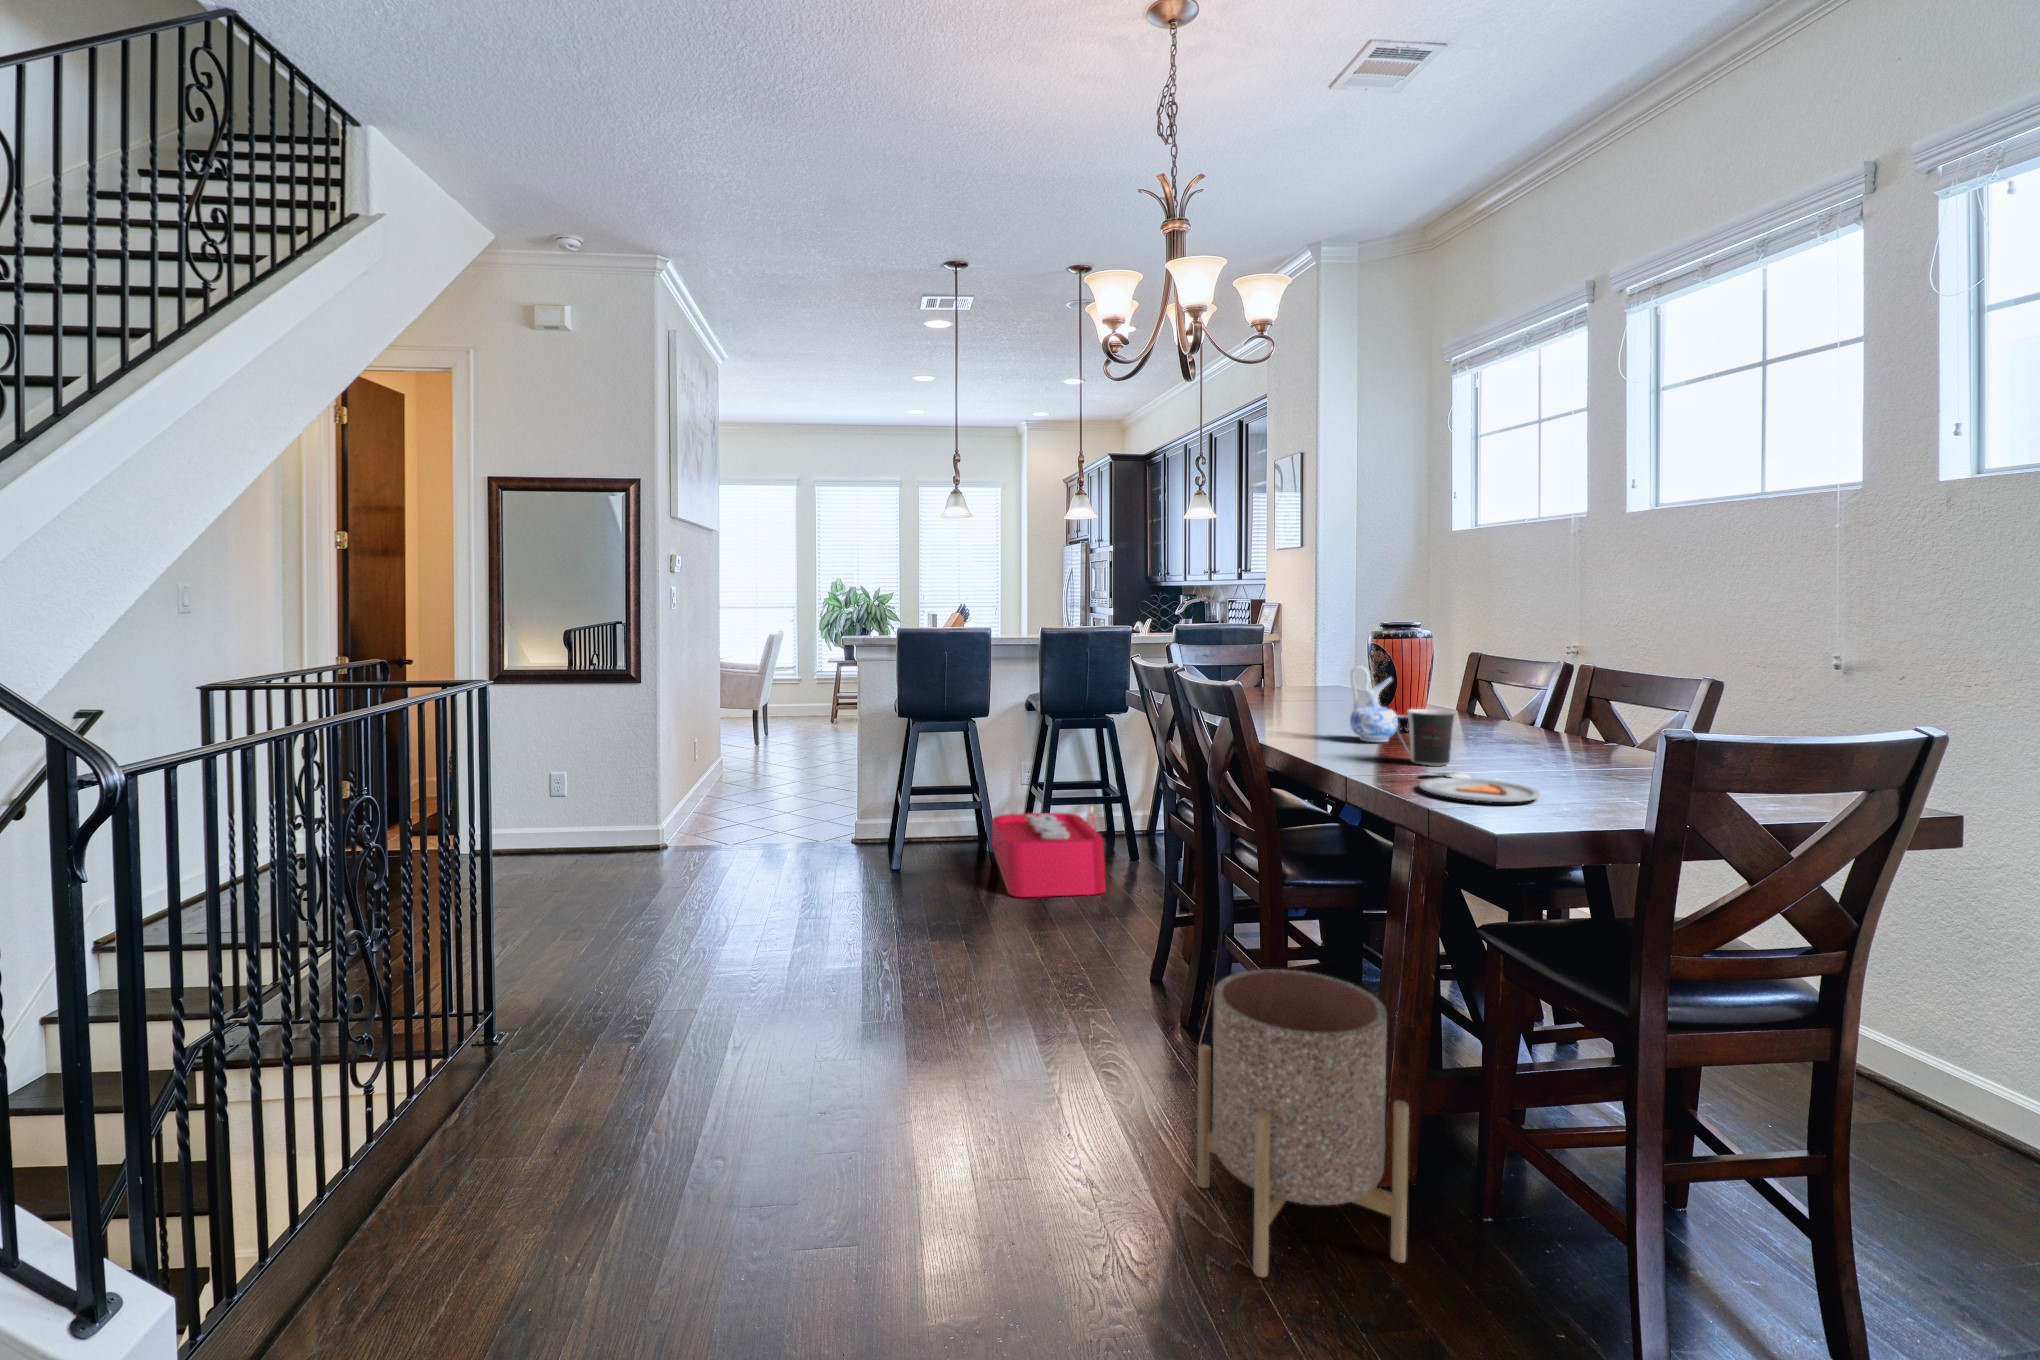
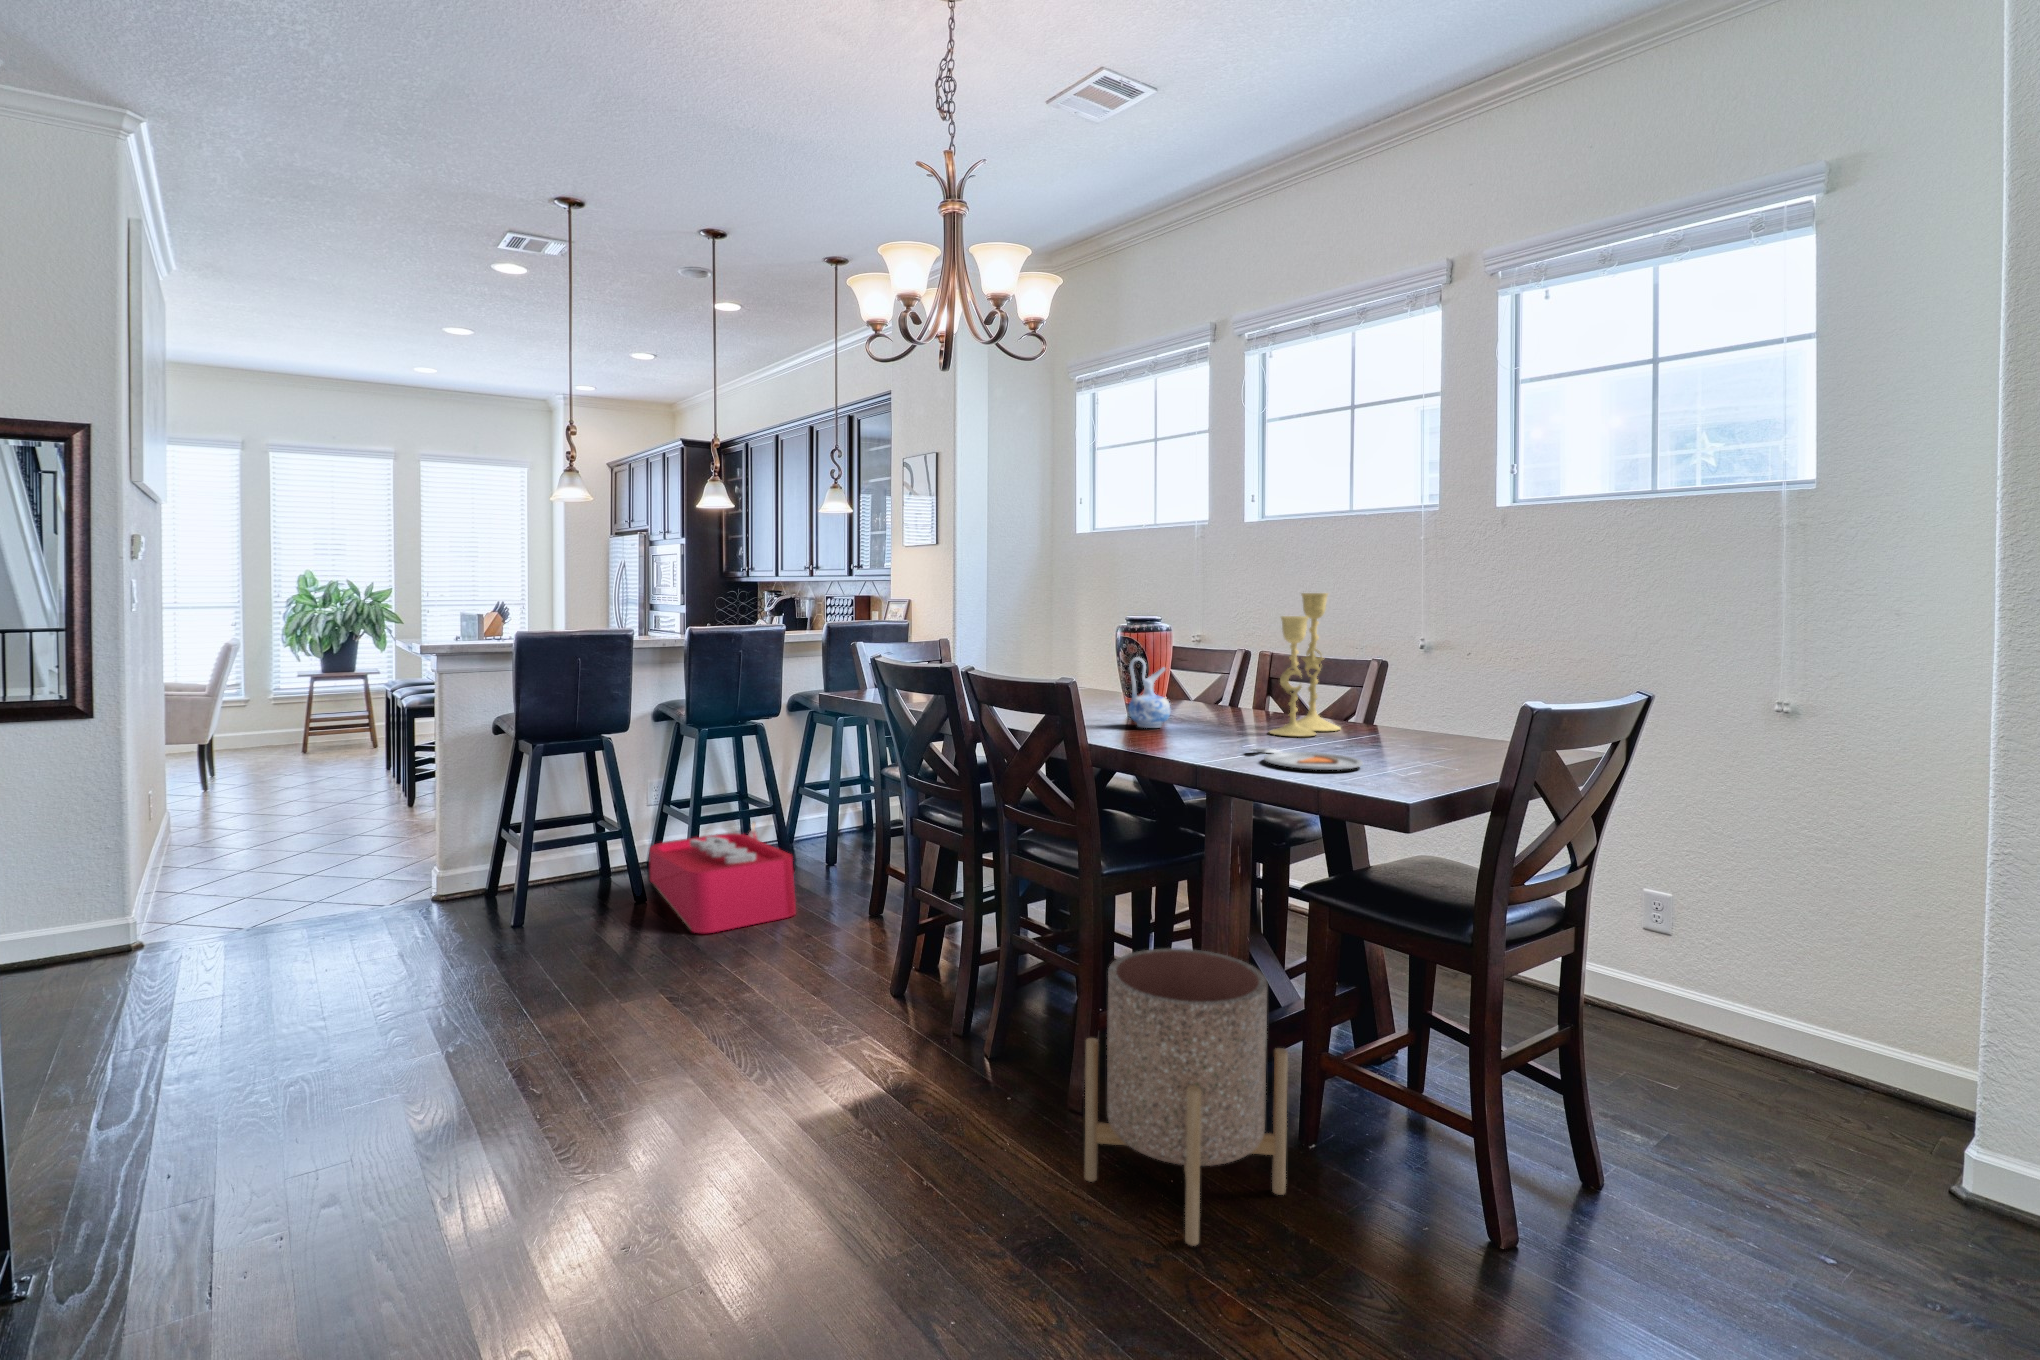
candlestick: none [1506,597,1619,764] -> present [1270,593,1340,736]
coffee cup: present [1392,709,1454,765] -> none [1198,694,1250,744]

